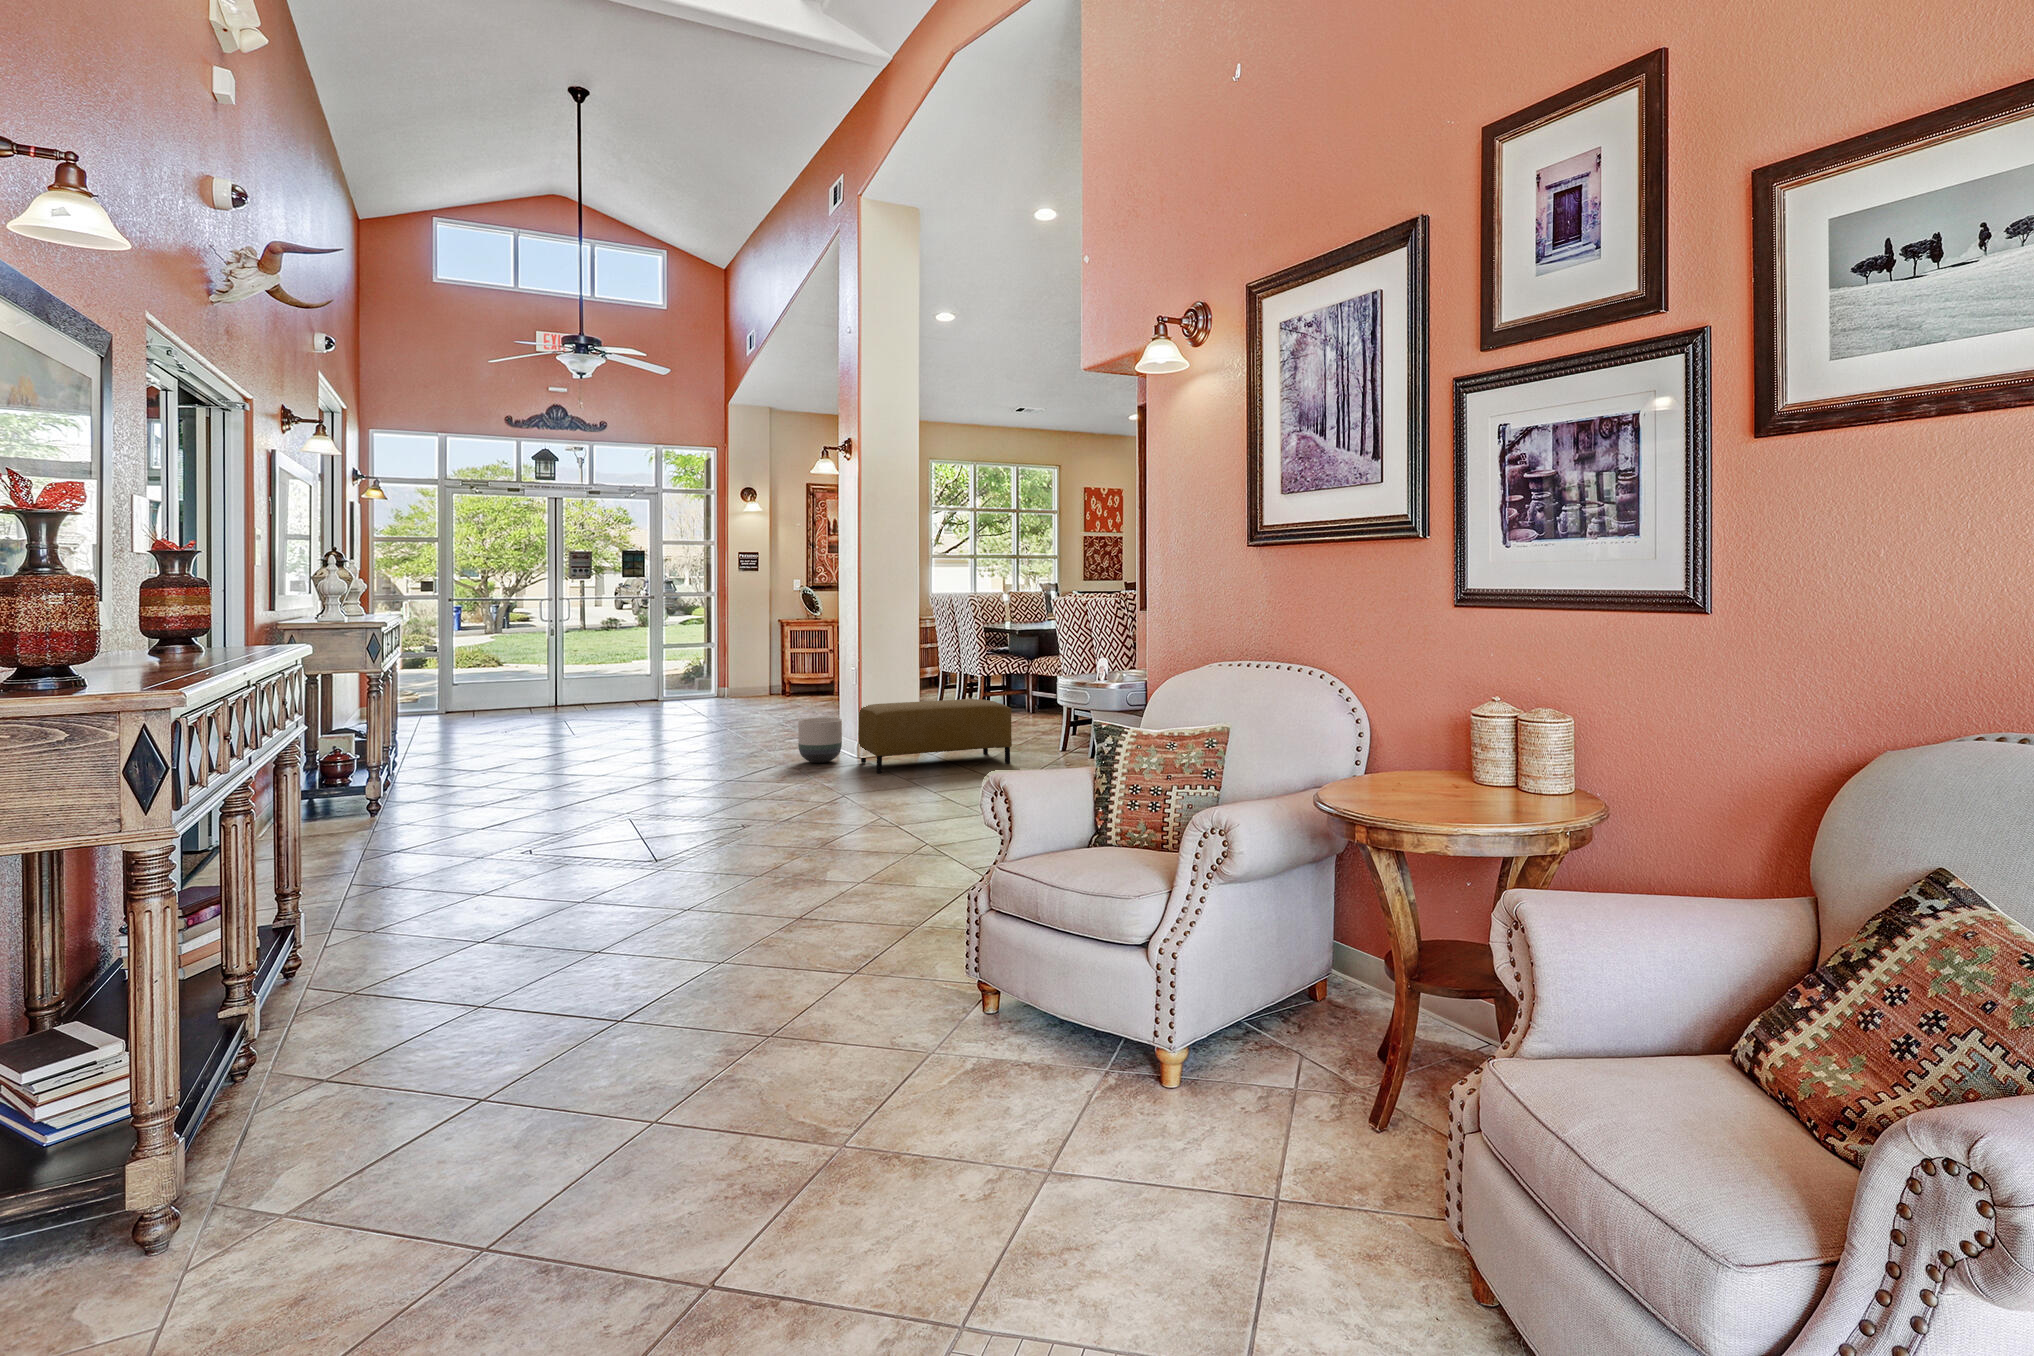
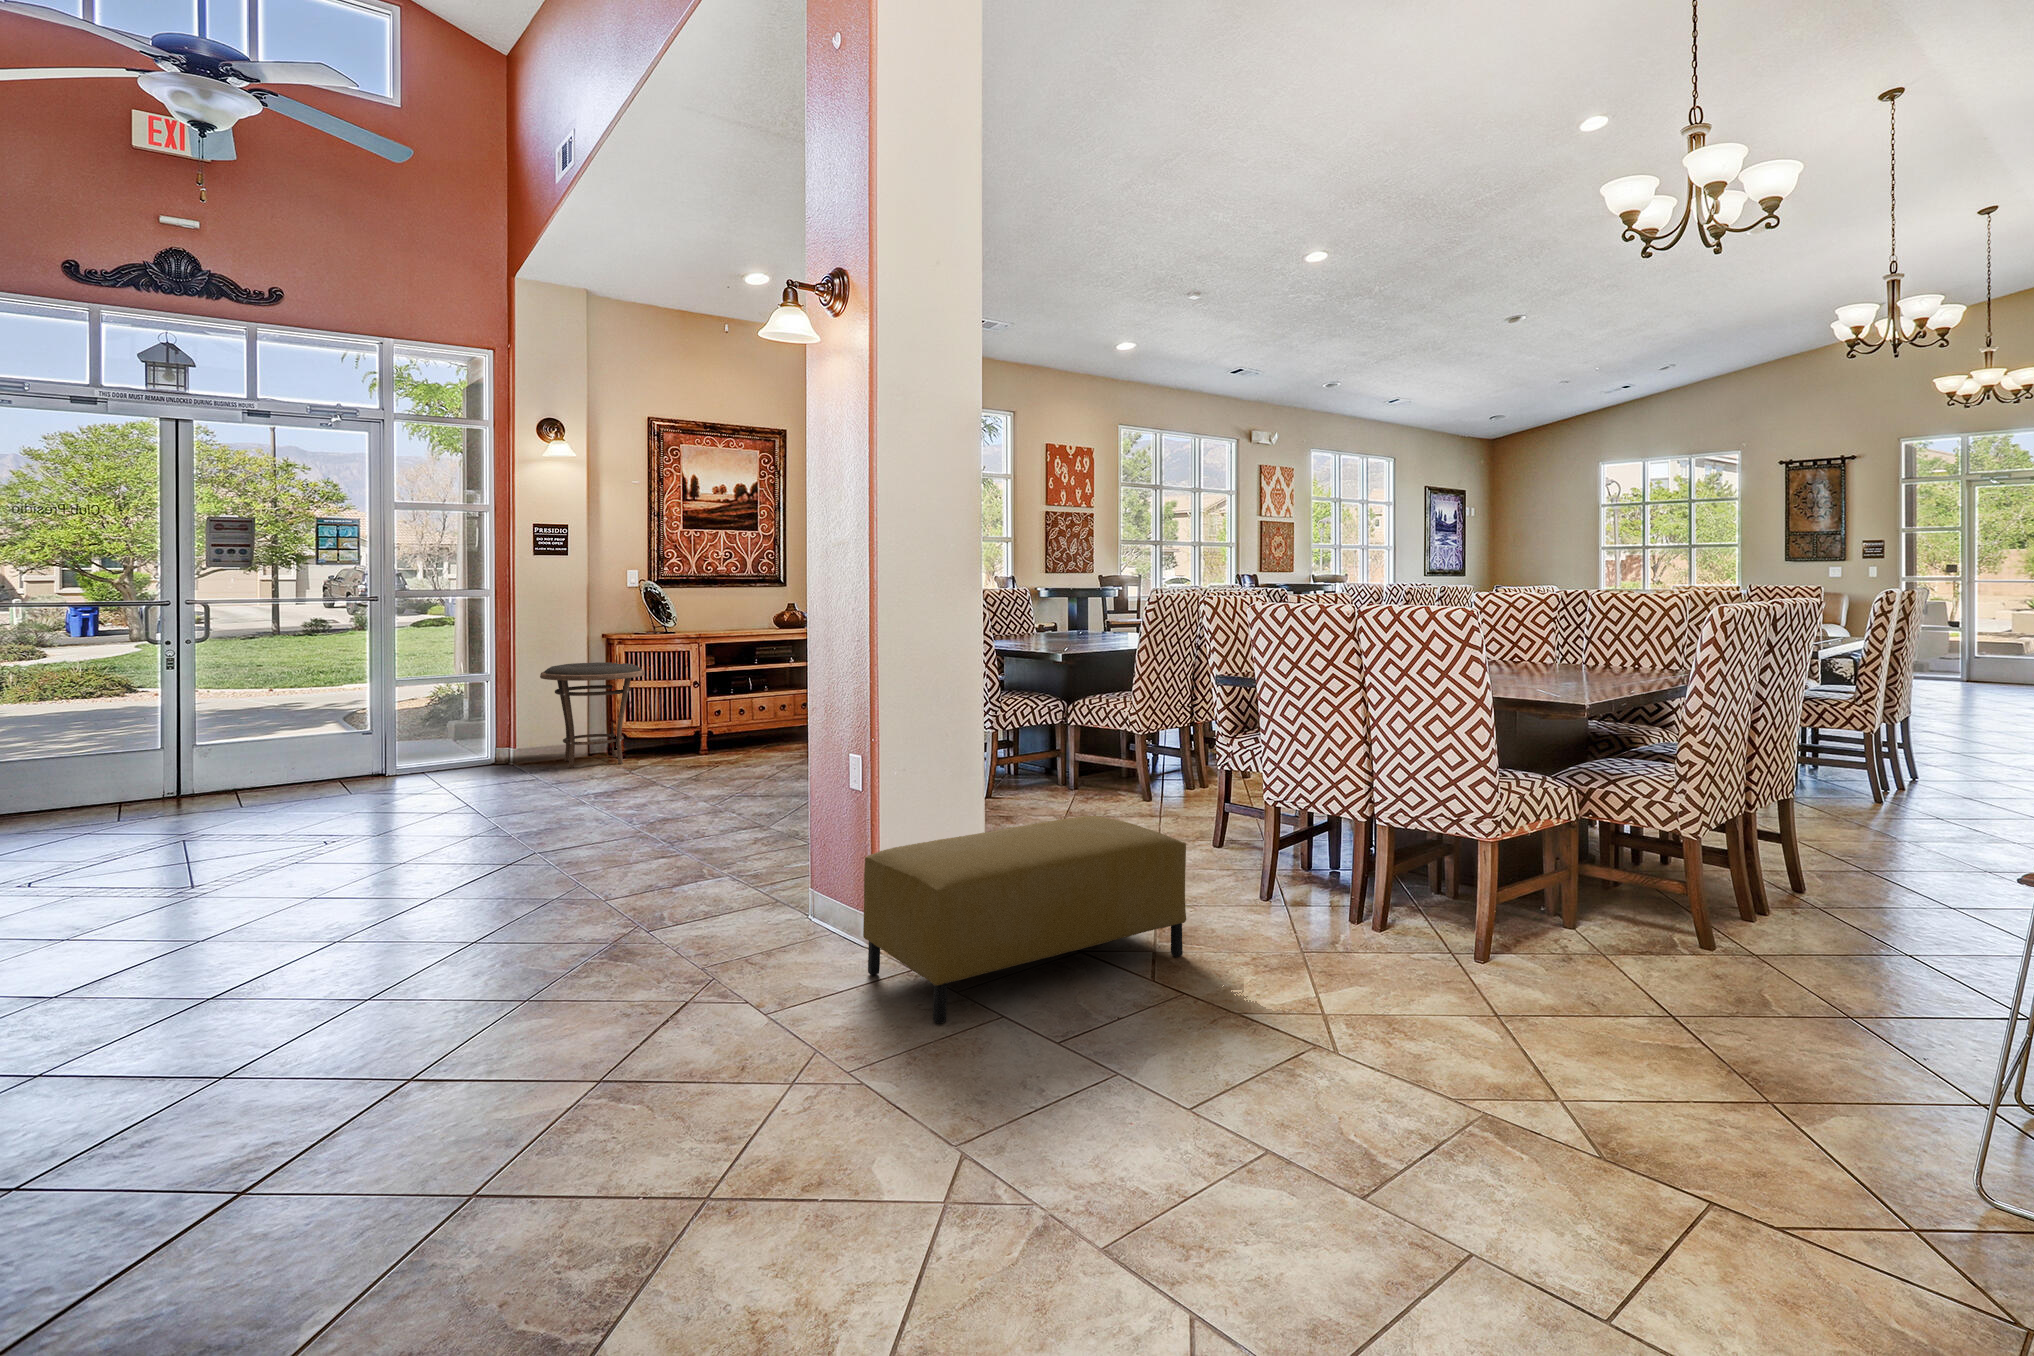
side table: none [742,637,802,700] -> present [540,662,645,768]
planter: present [798,718,842,763] -> none [726,873,822,982]

